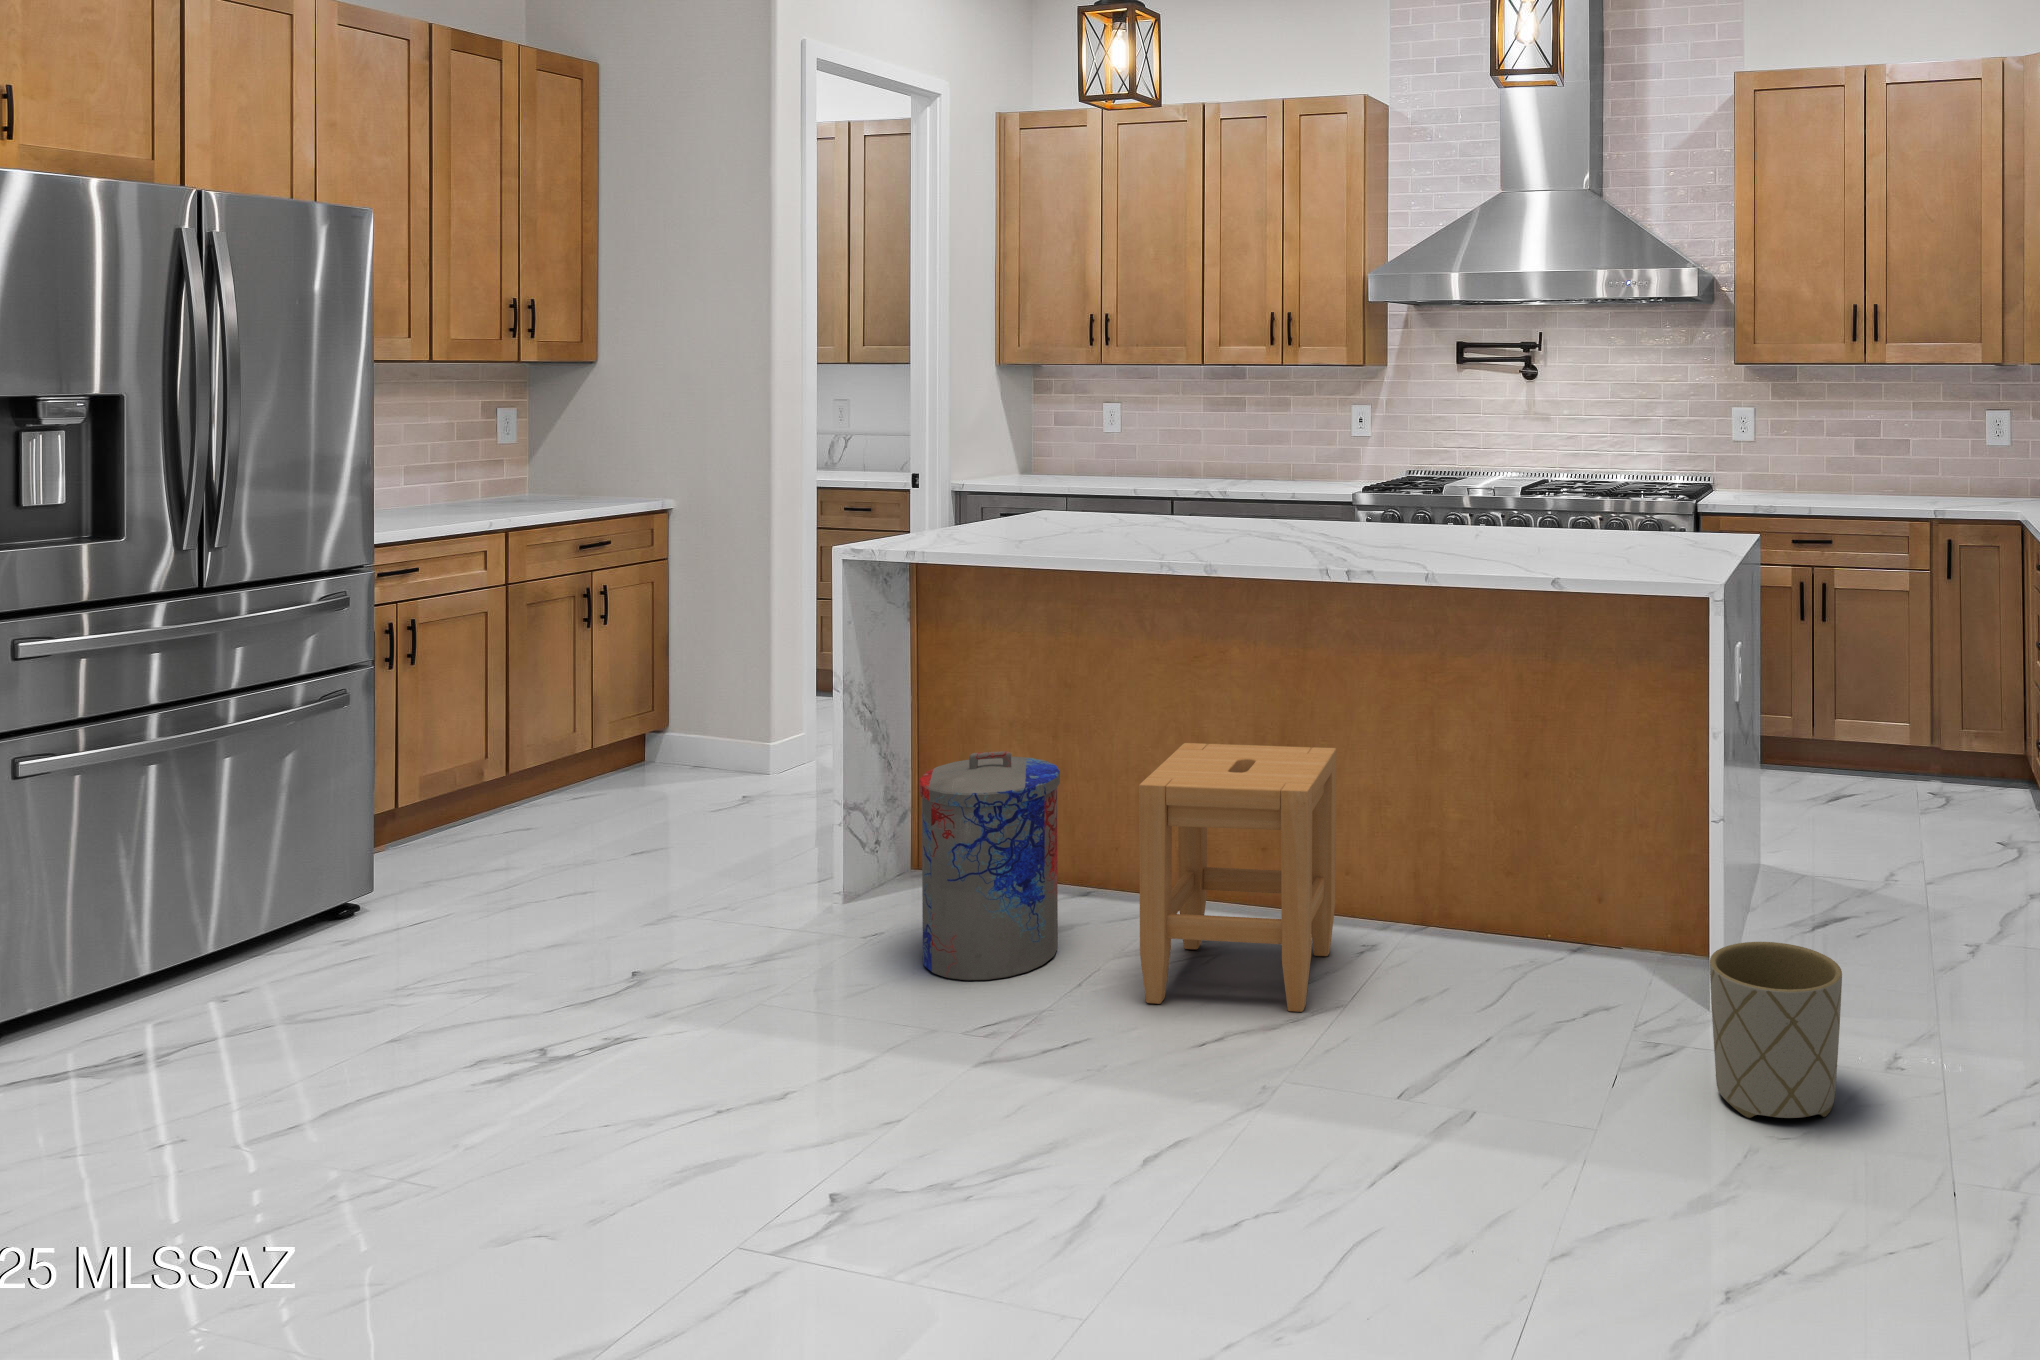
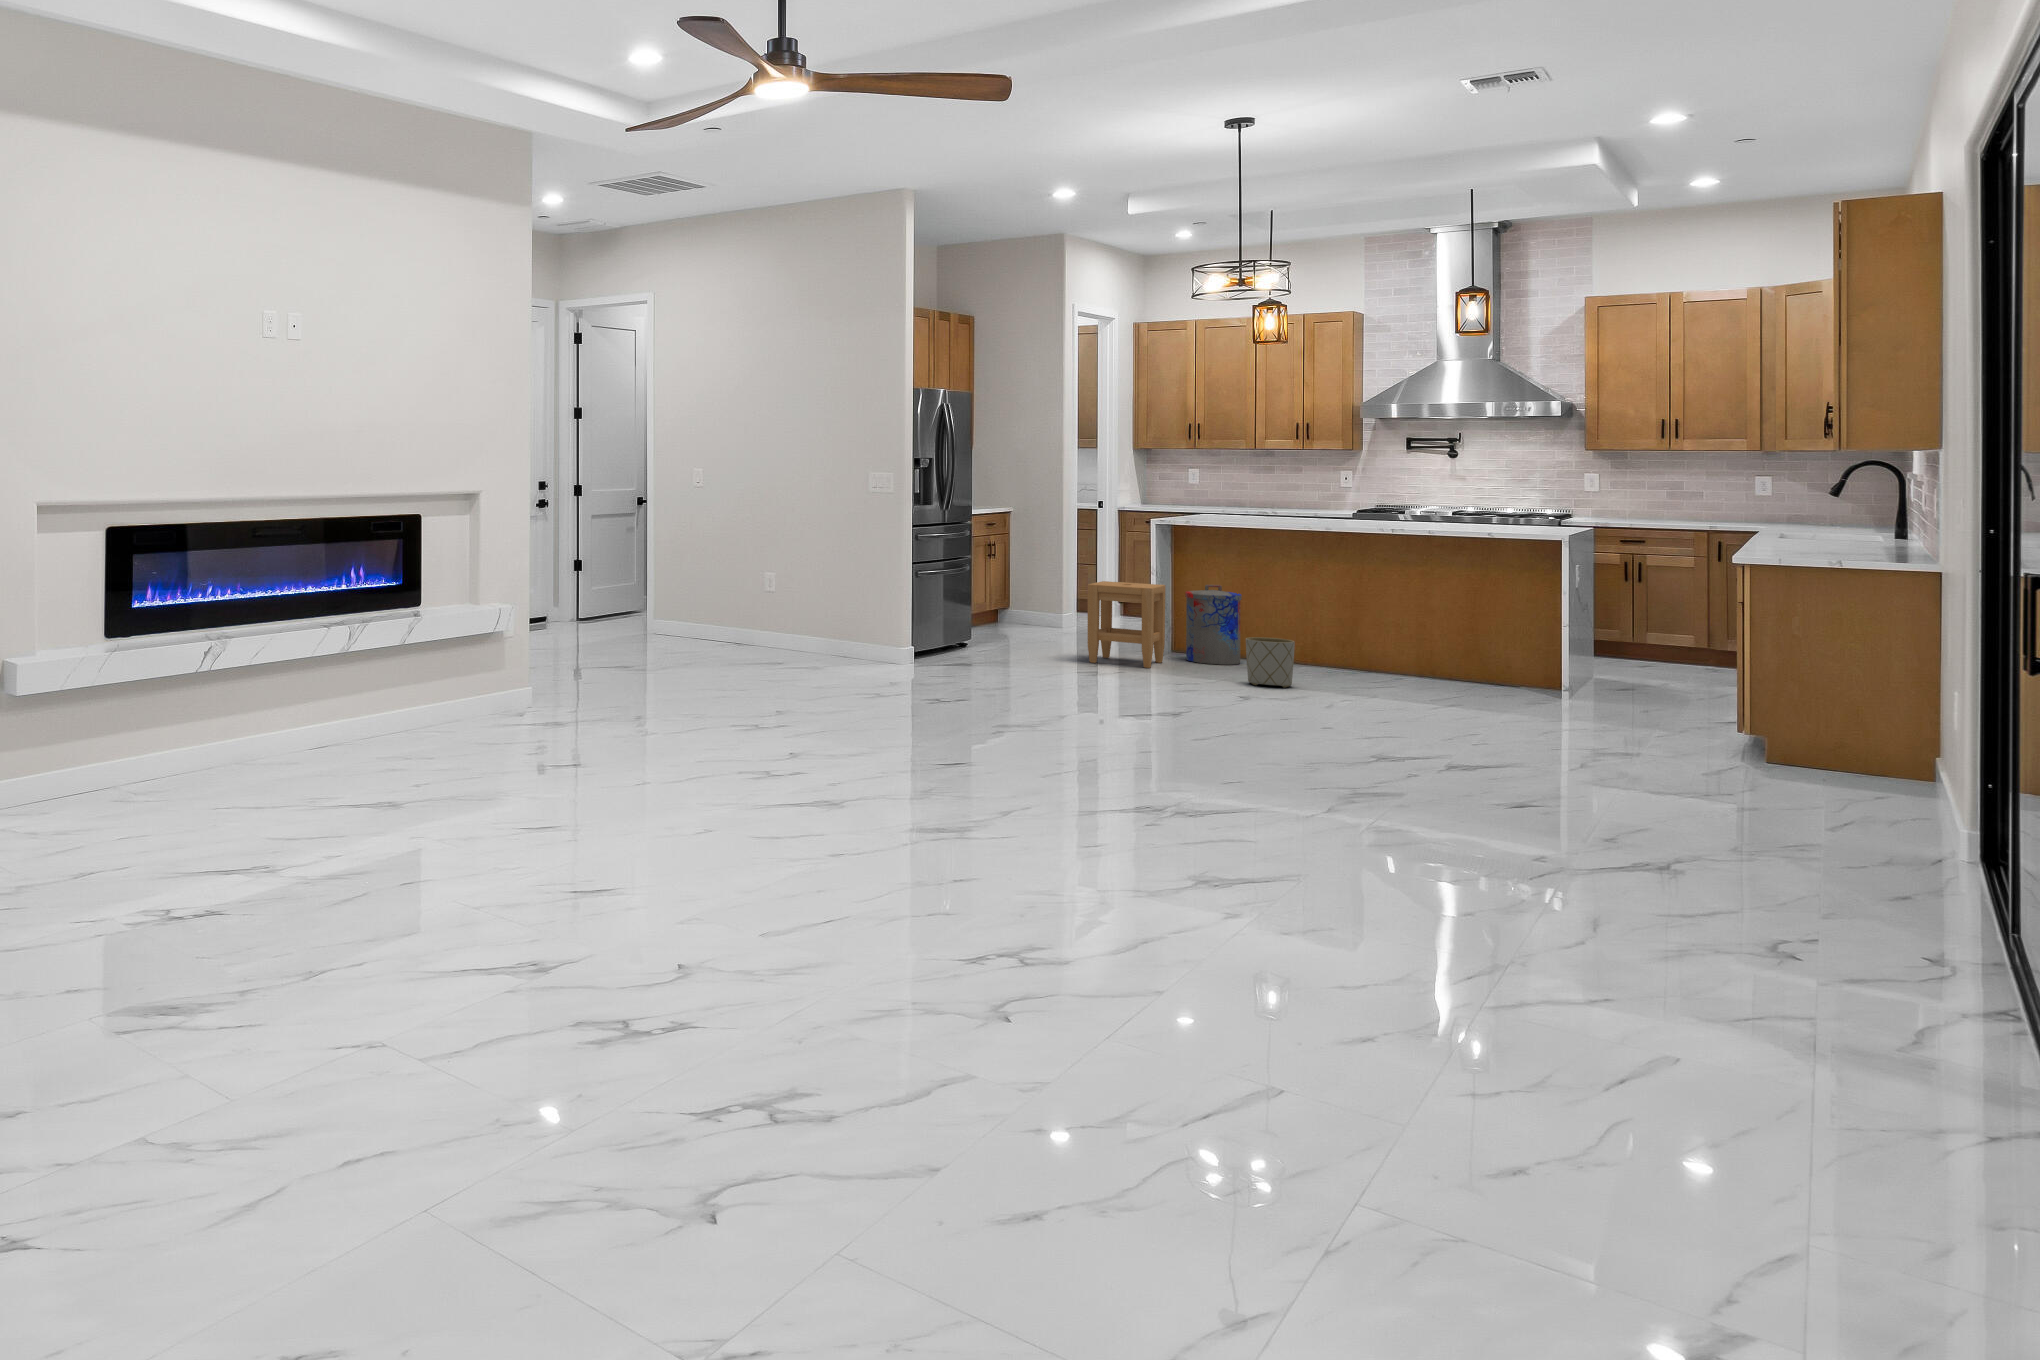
stool: present [1139,743,1336,1012] -> present [1088,581,1165,668]
planter: present [1710,942,1842,1118] -> present [1246,637,1295,688]

